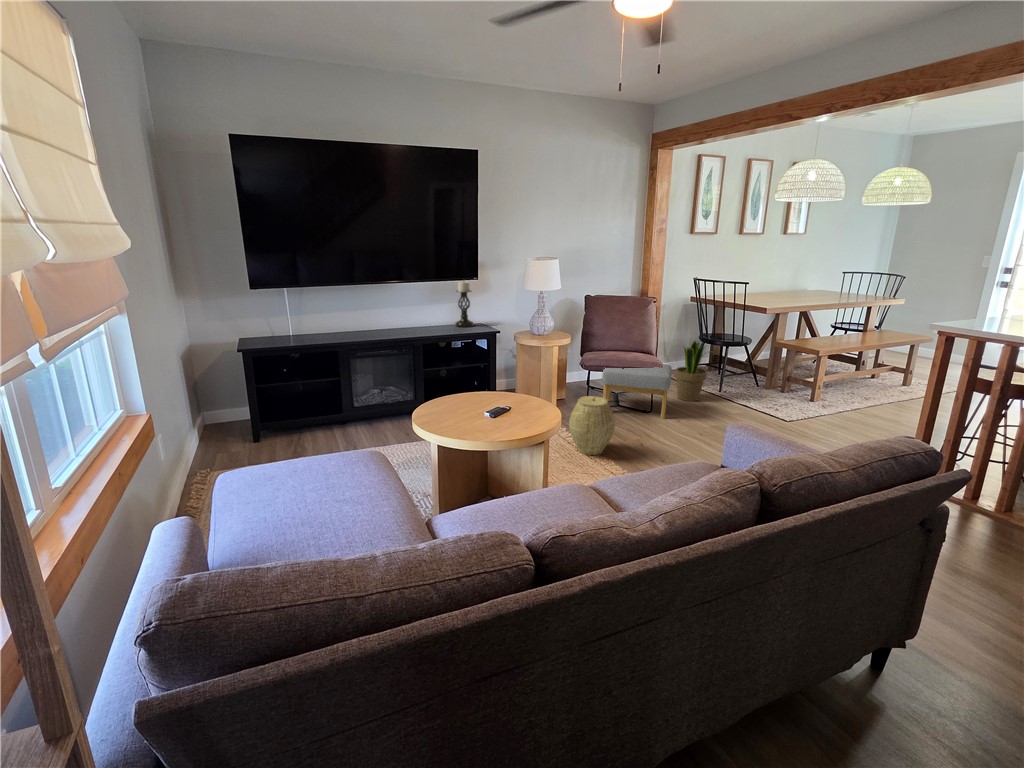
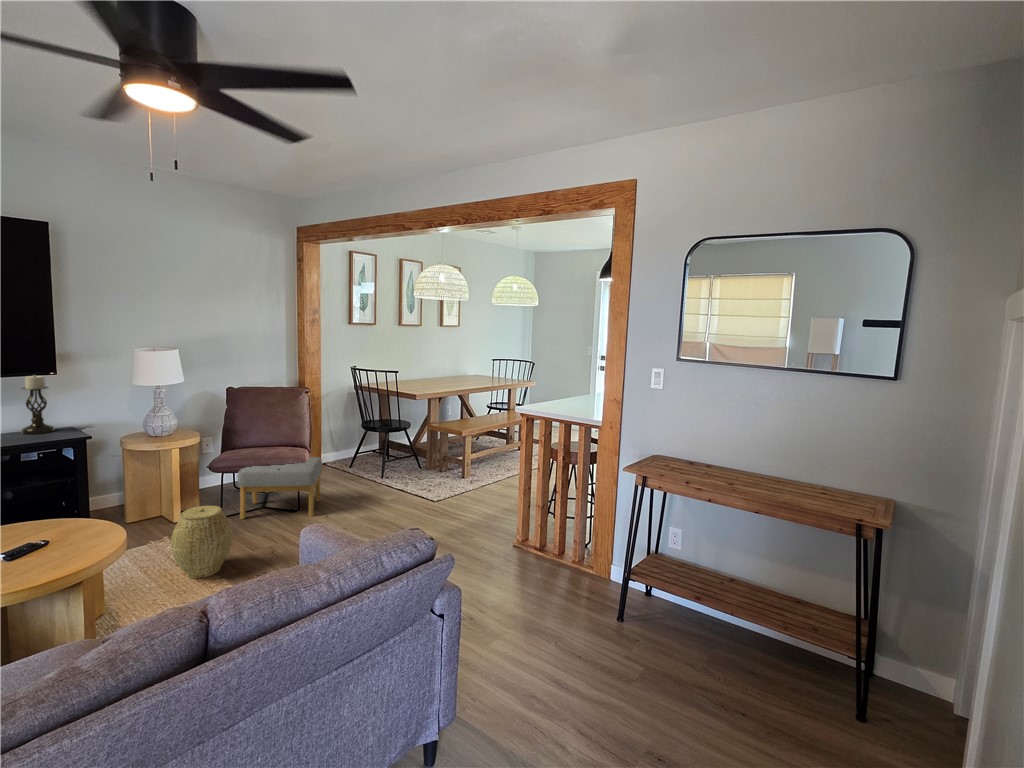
potted plant: present [675,341,712,401] -> none [332,430,369,492]

